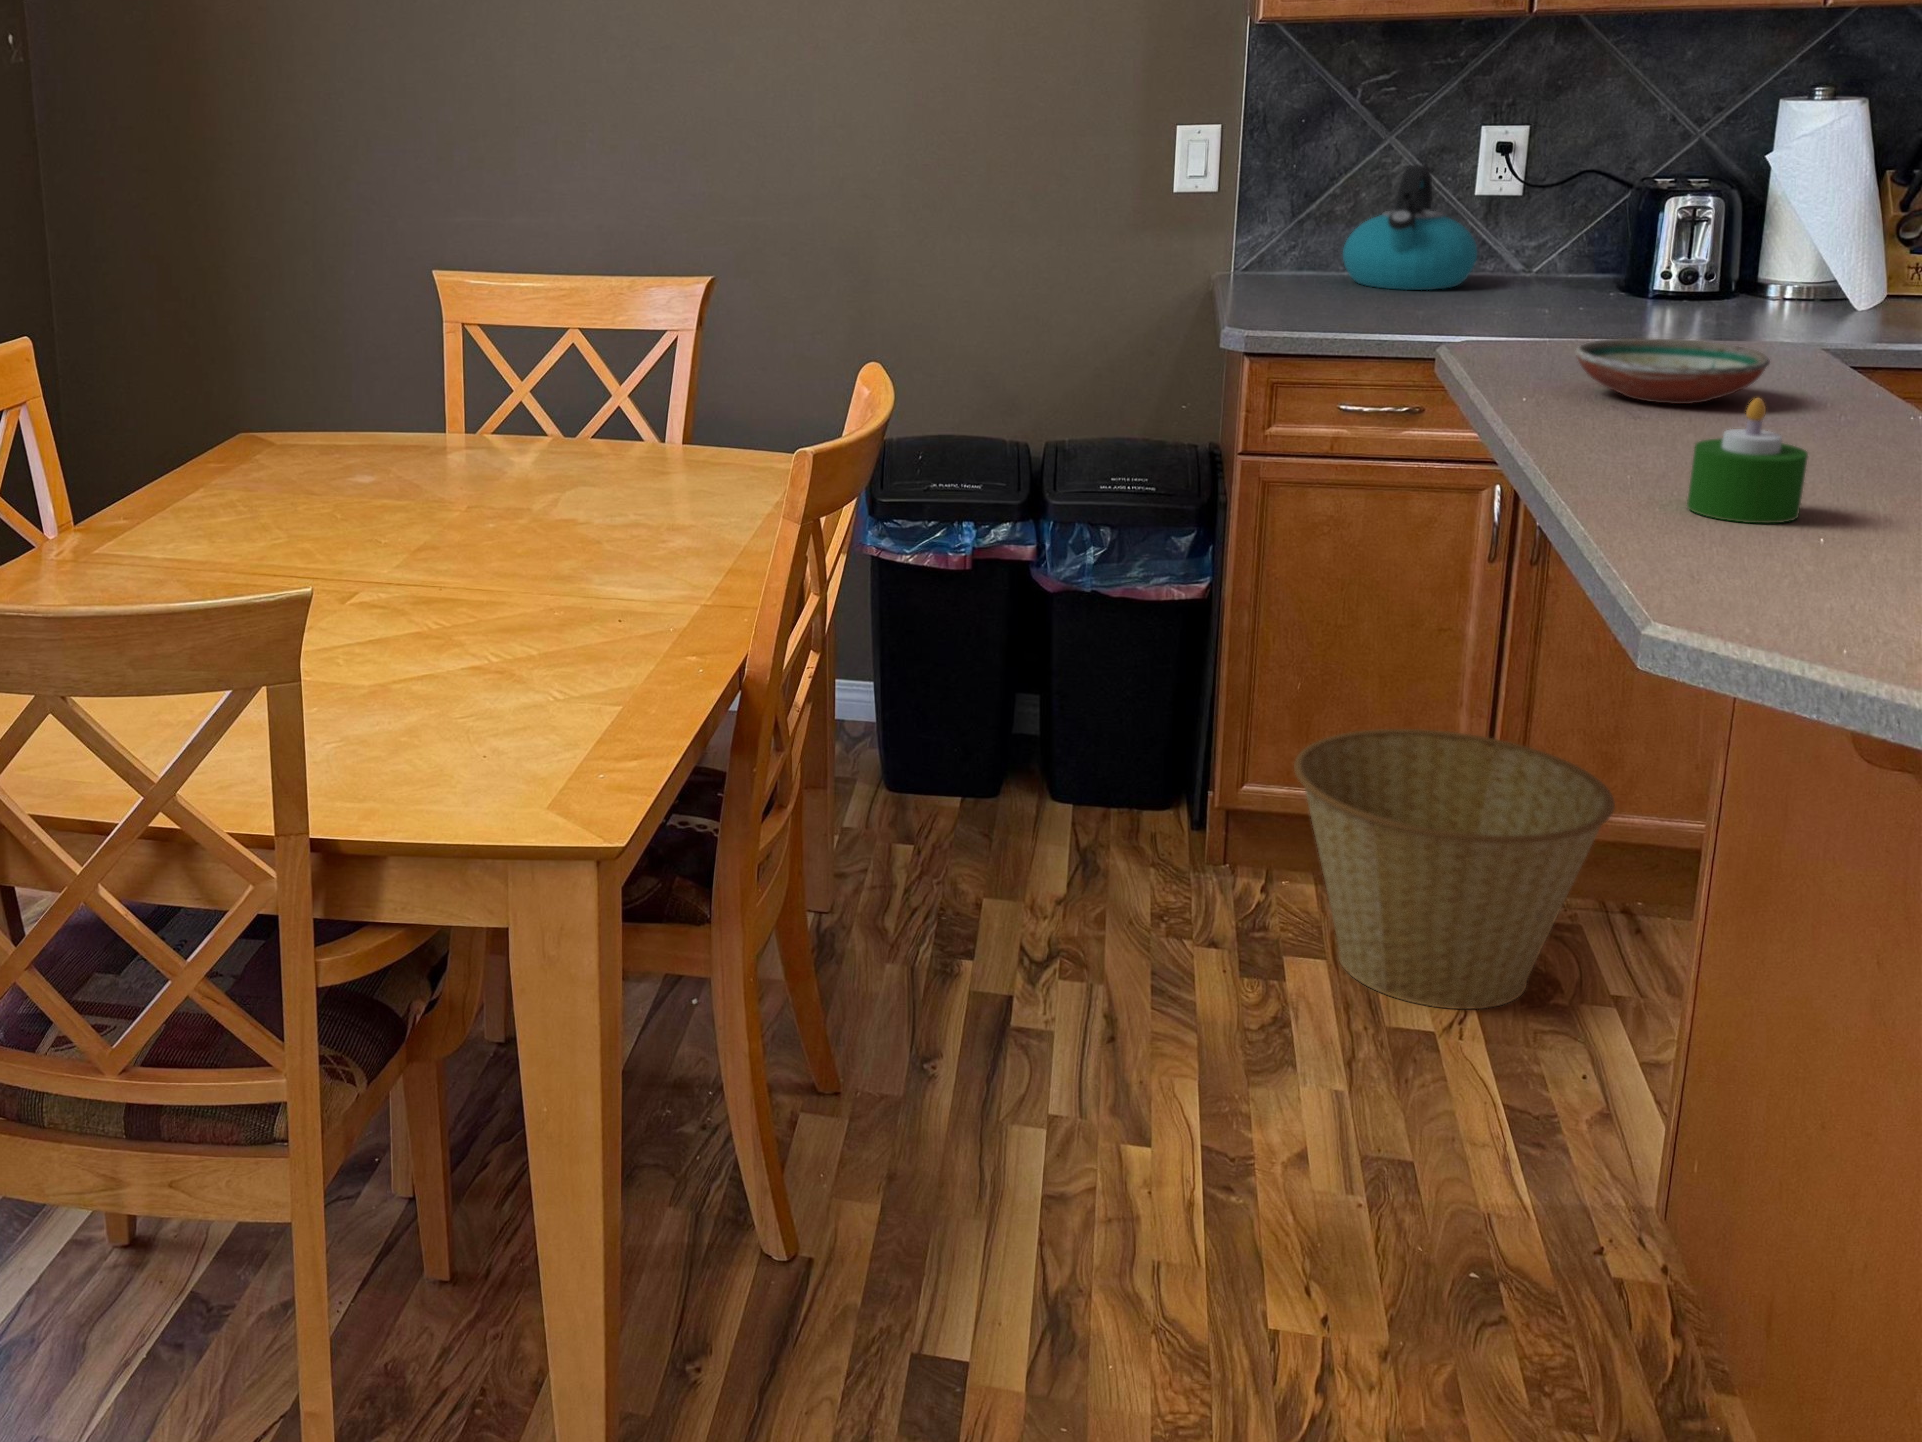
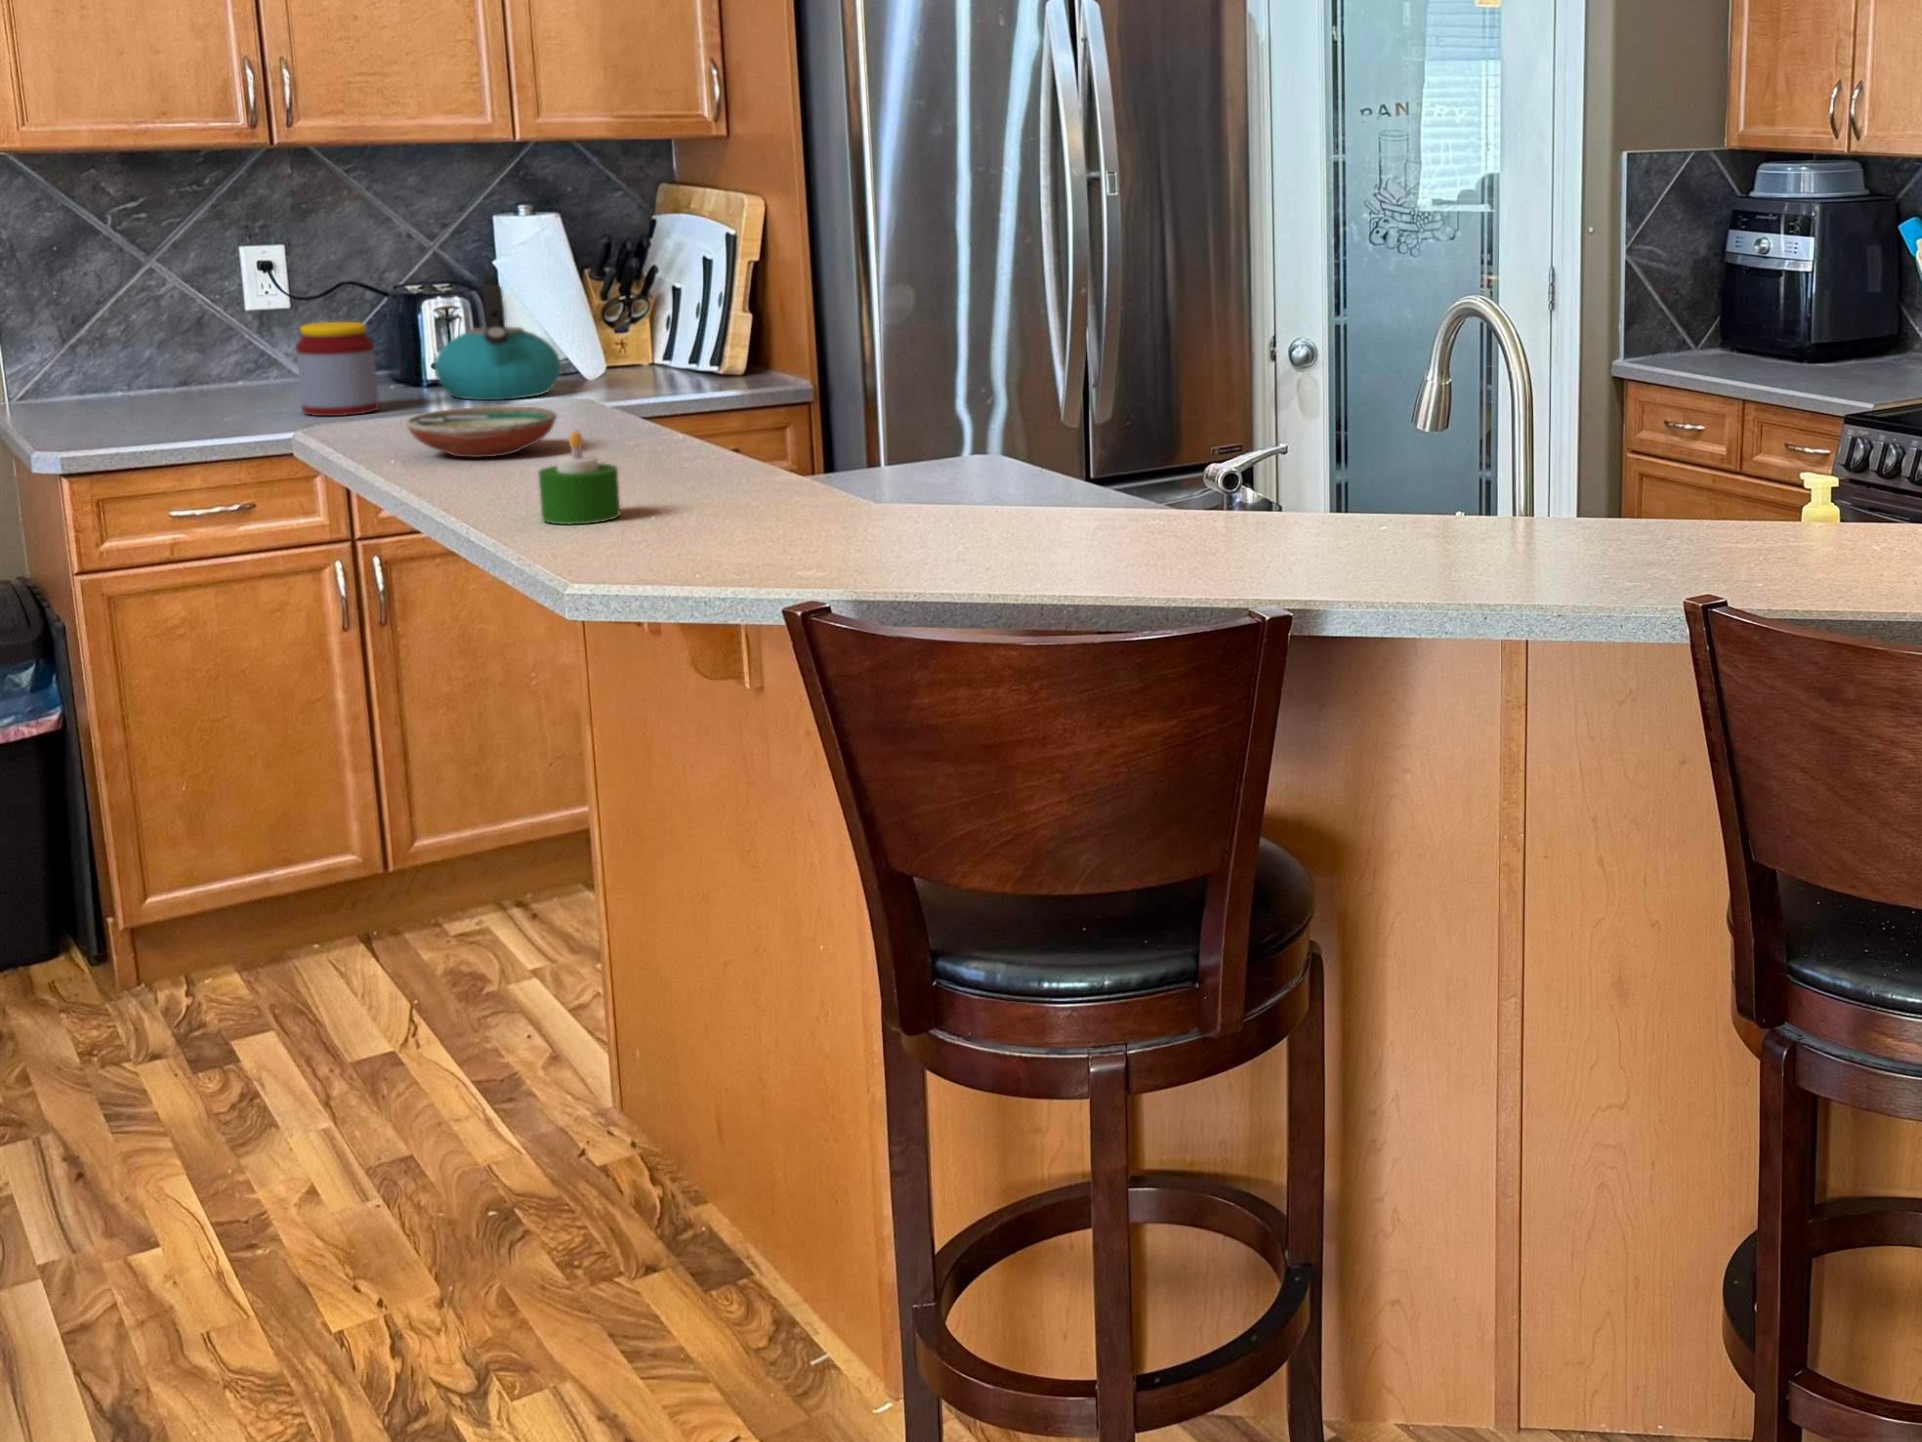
kettle: present [1343,165,1477,290] -> present [435,285,561,400]
jar: none [1498,216,1592,324] -> present [296,322,379,416]
basket: present [1294,729,1615,1009] -> none [203,784,501,1036]

